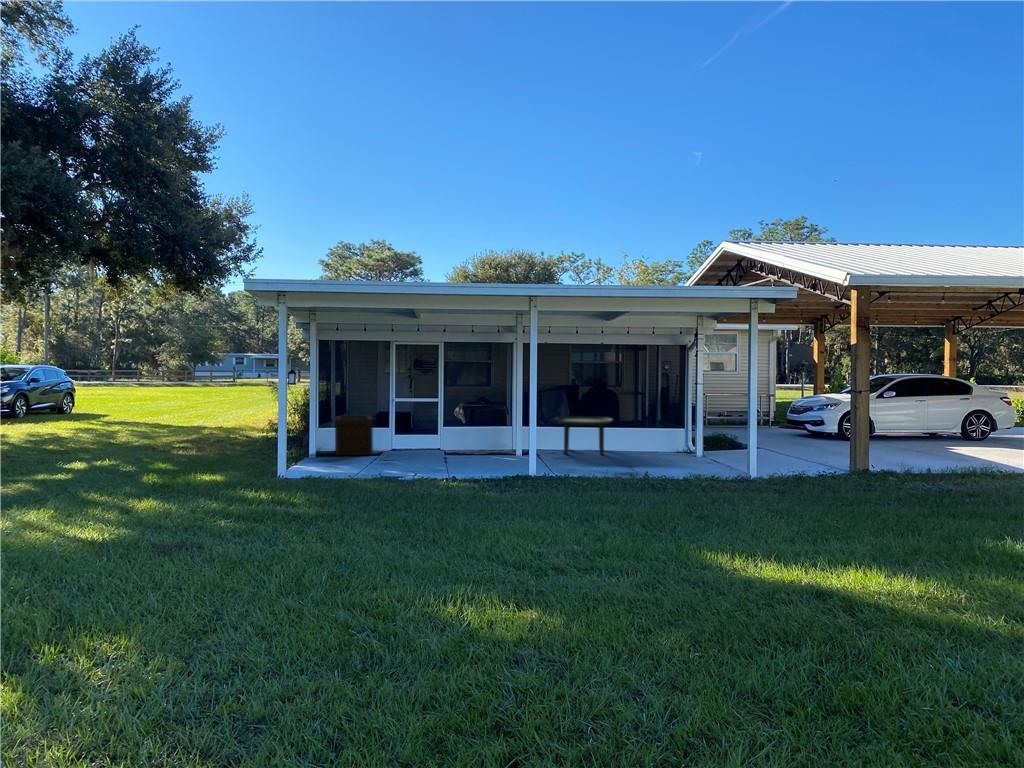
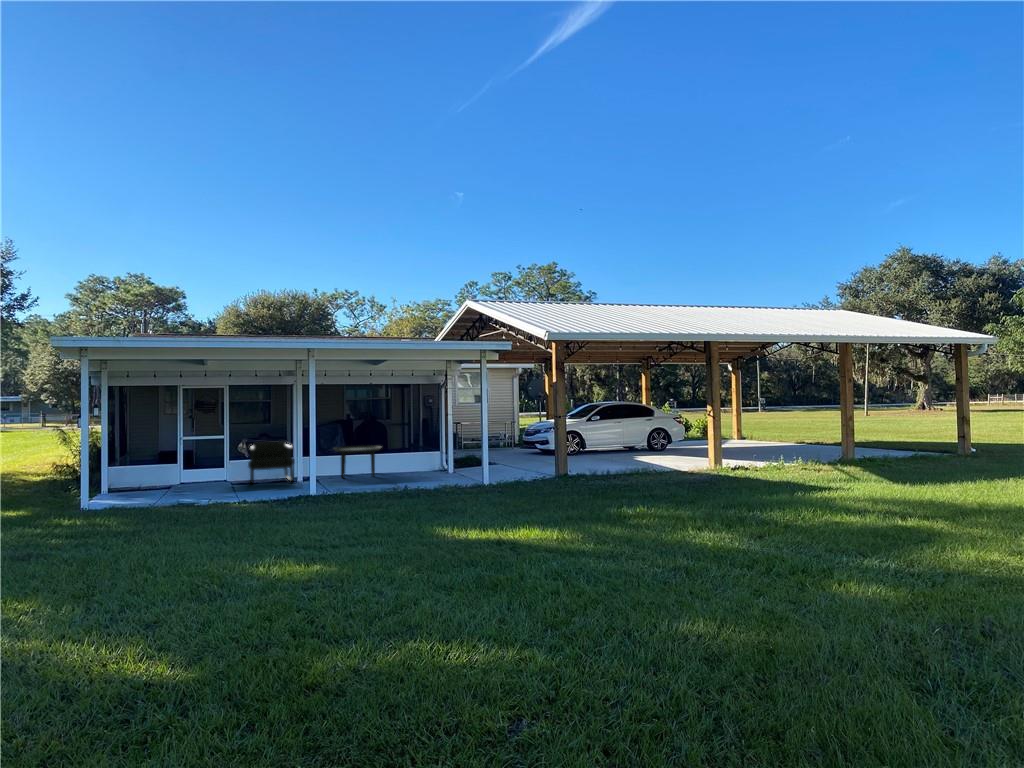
armchair: none [462,407,512,454] -> present [248,441,294,484]
wooden crate: present [335,416,373,456] -> none [119,454,160,493]

